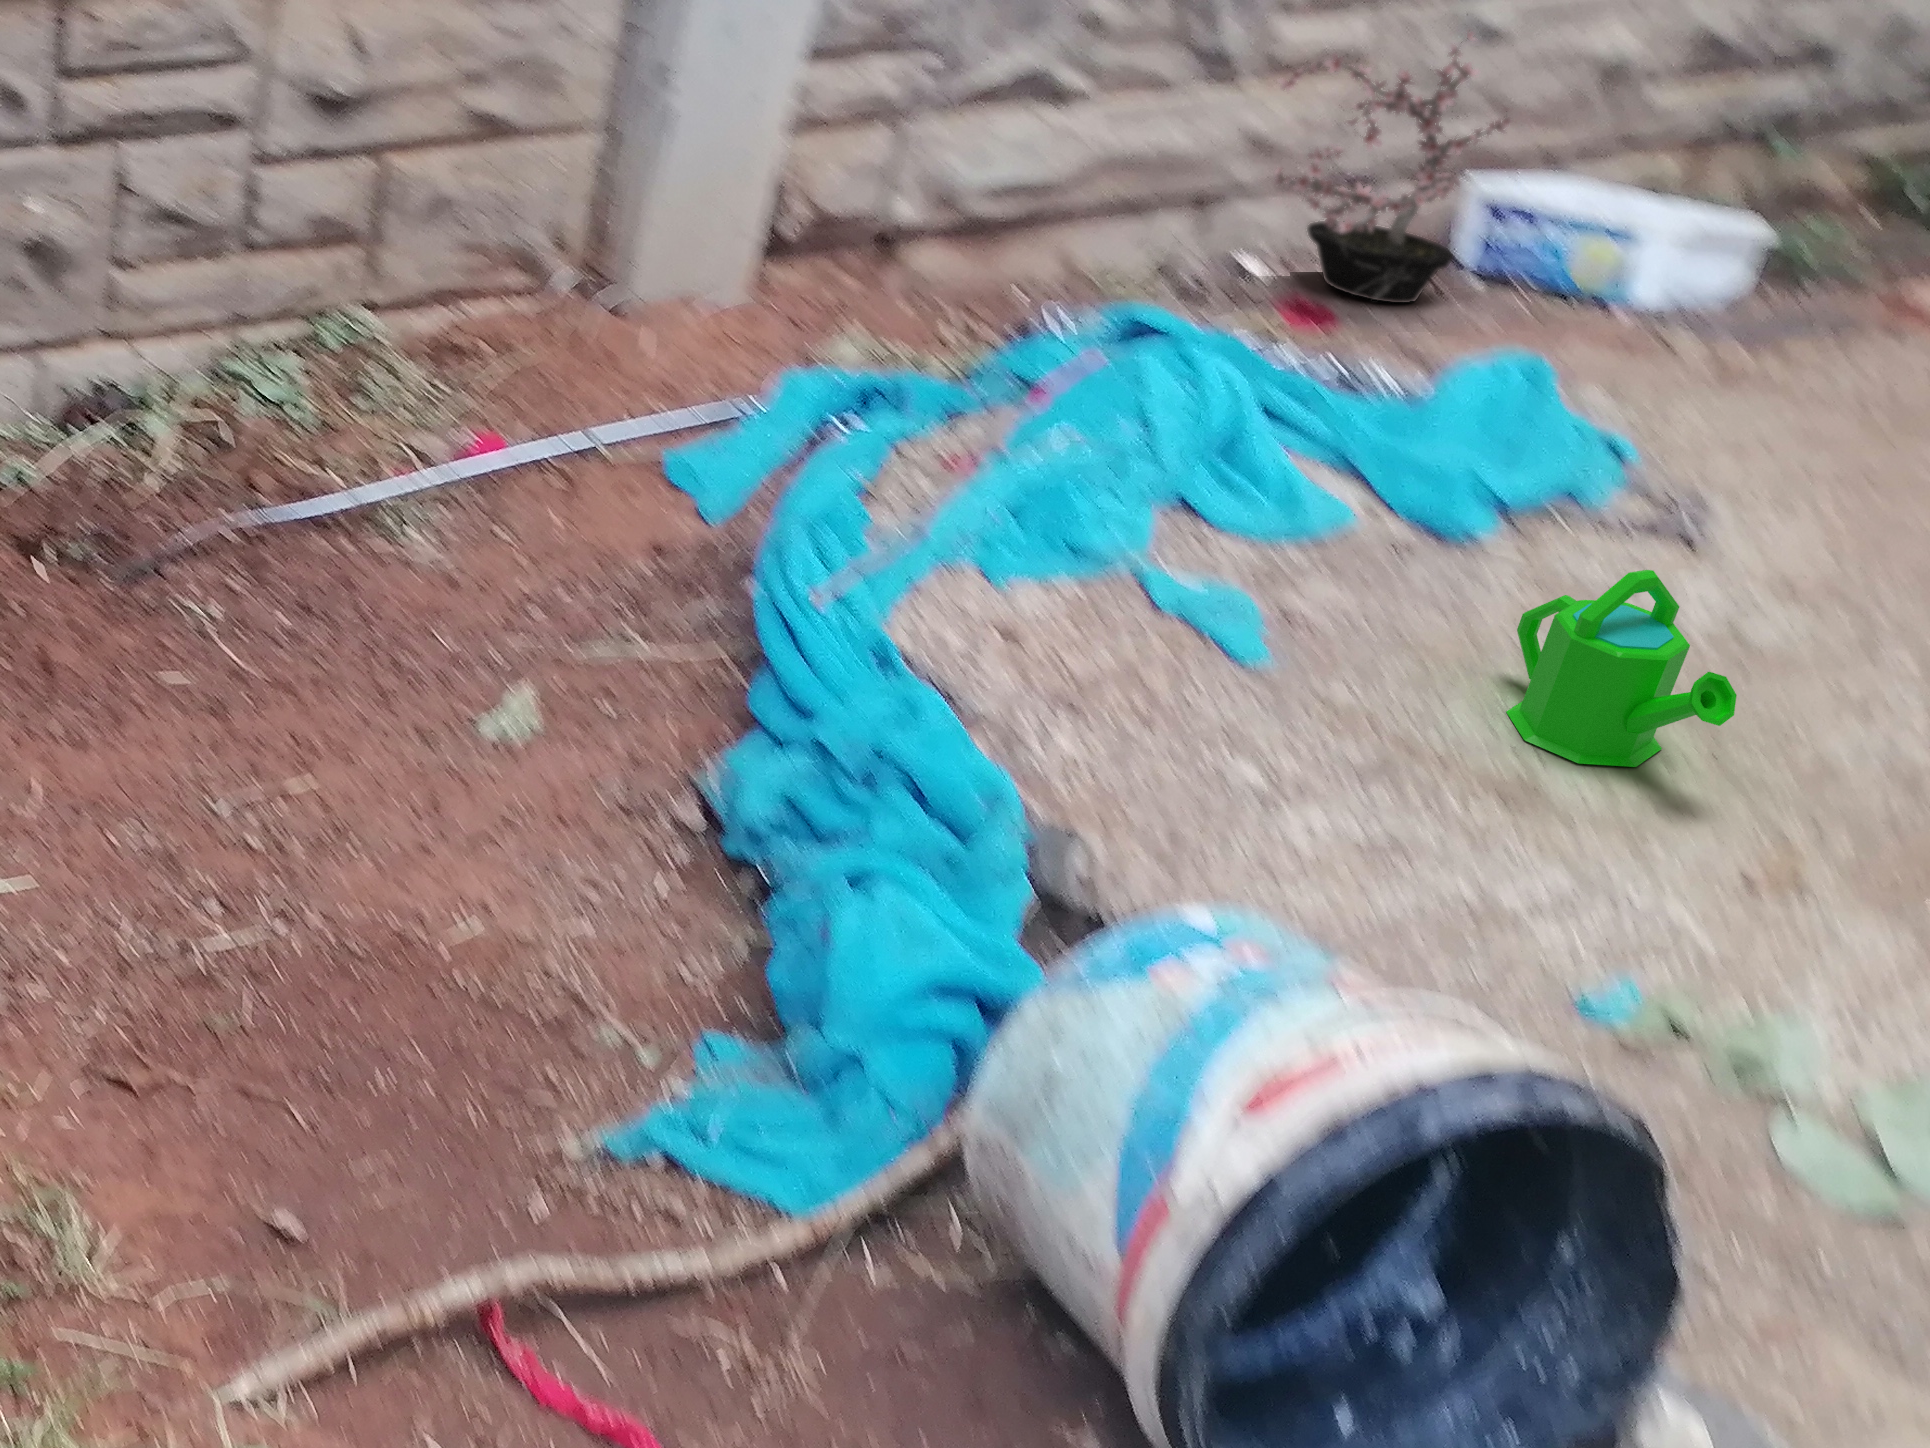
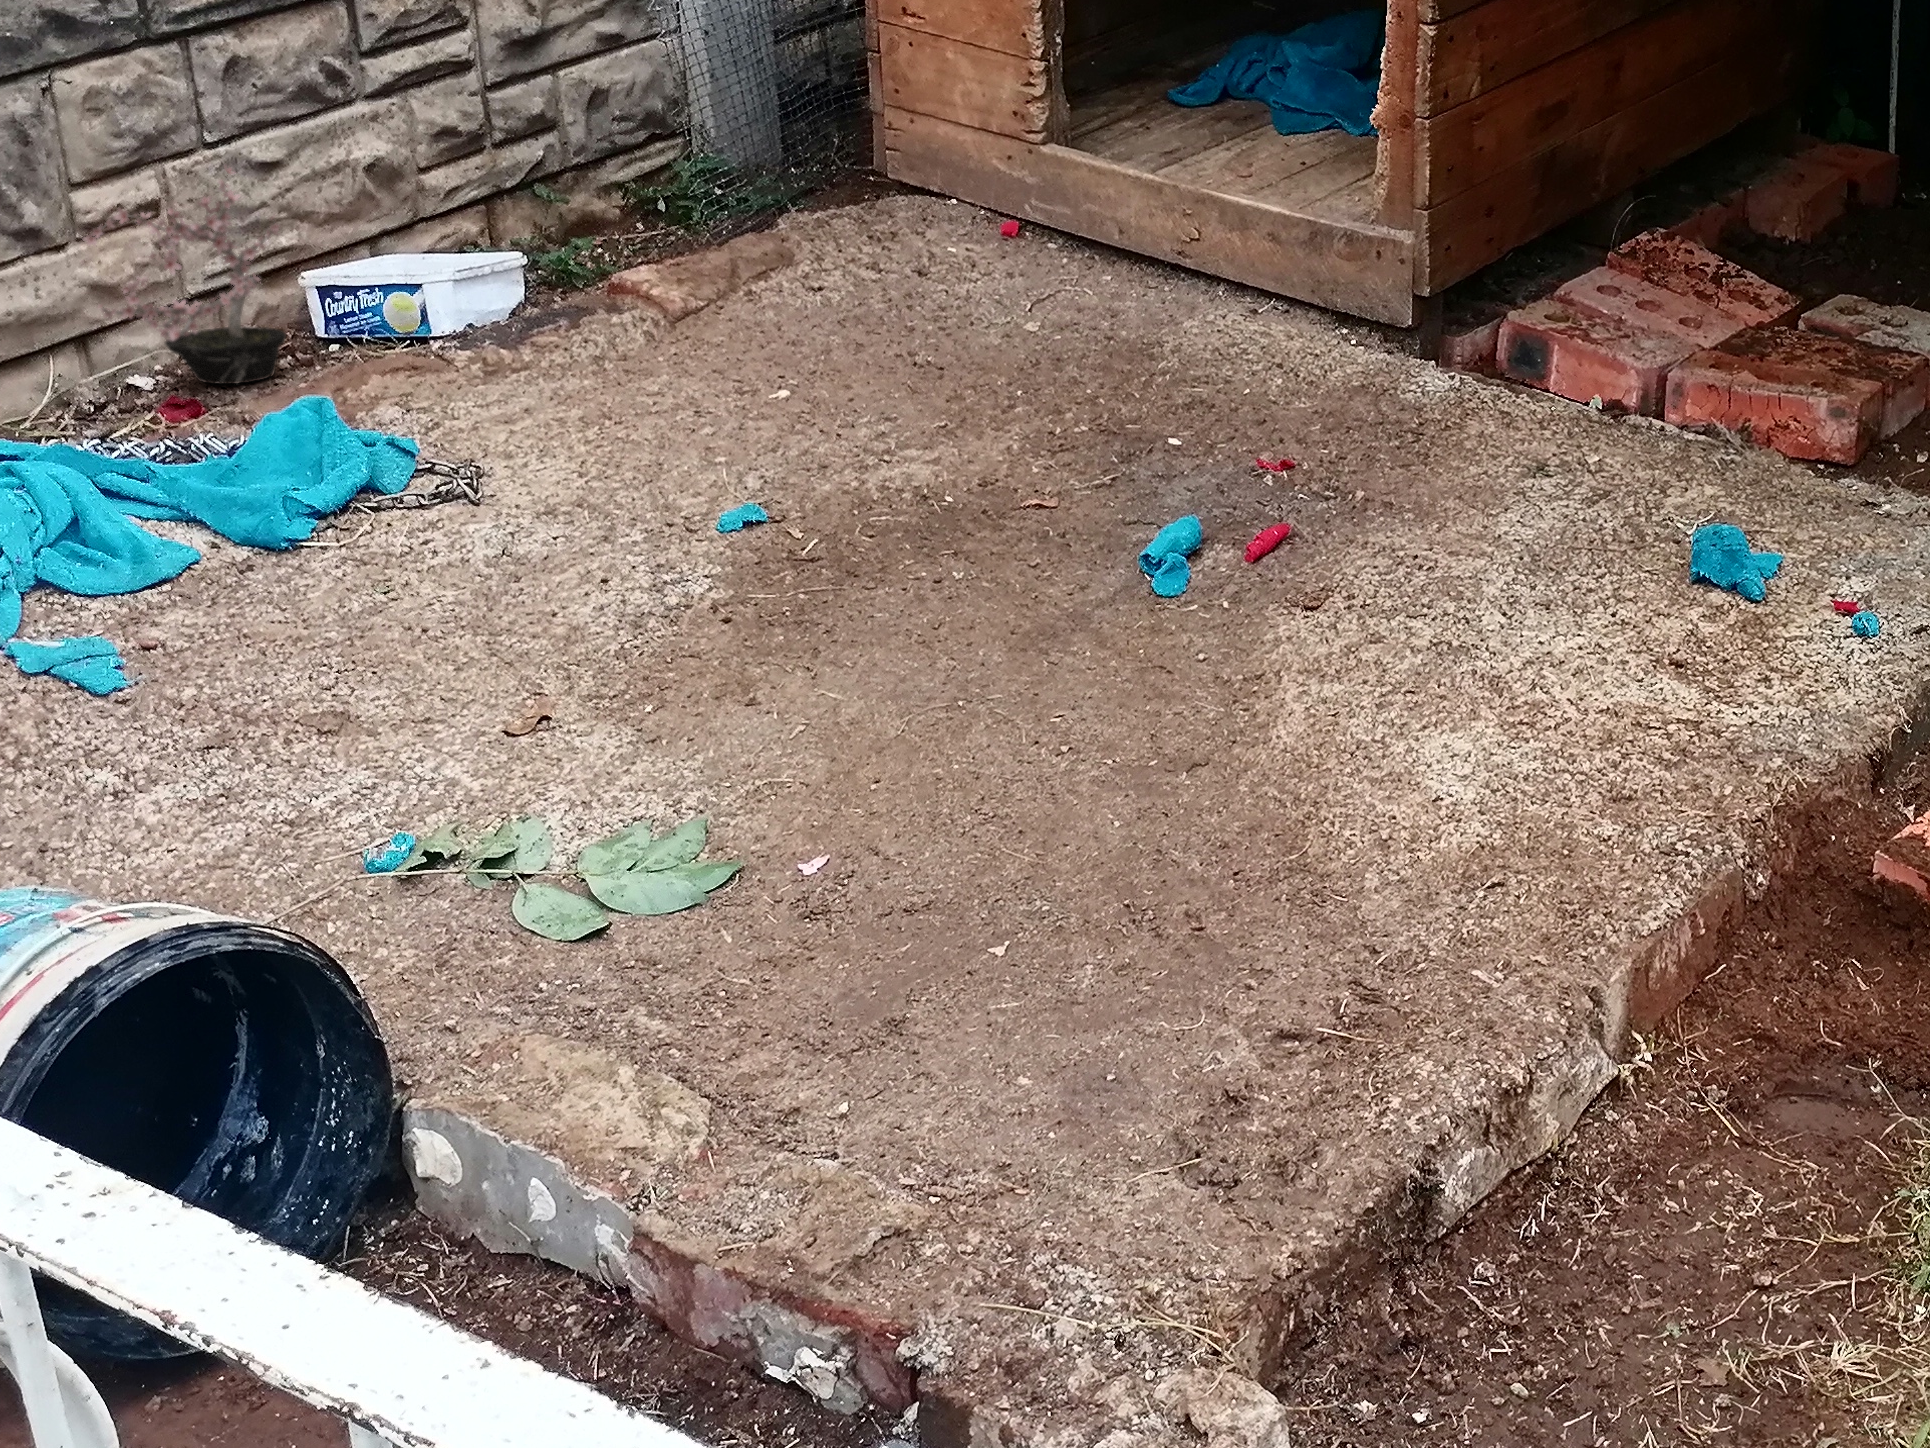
watering can: present [1507,570,1737,767] -> none [296,524,435,680]

